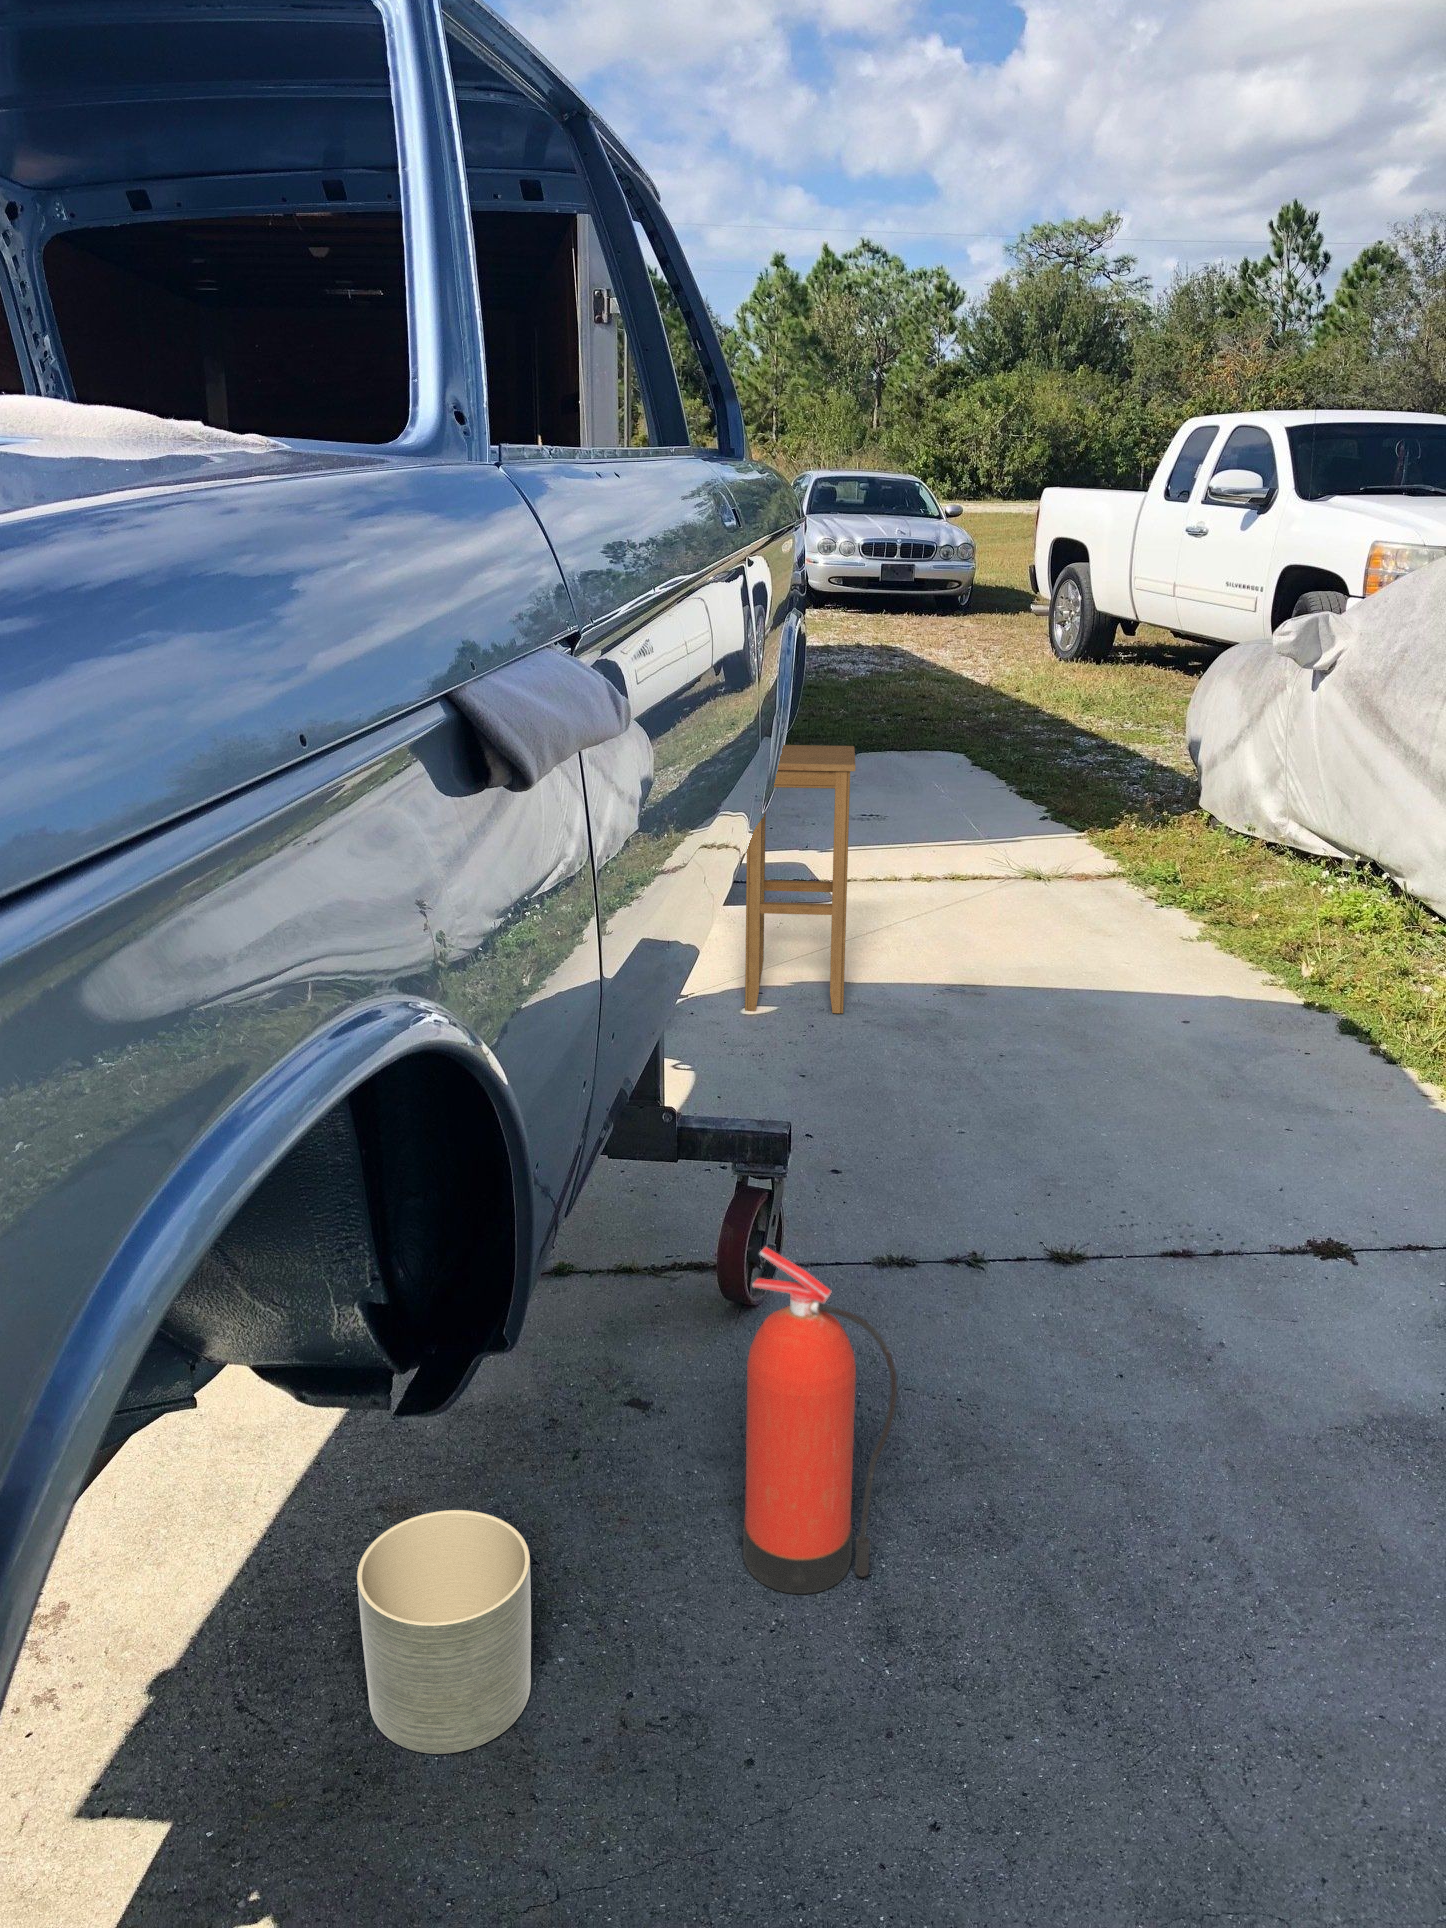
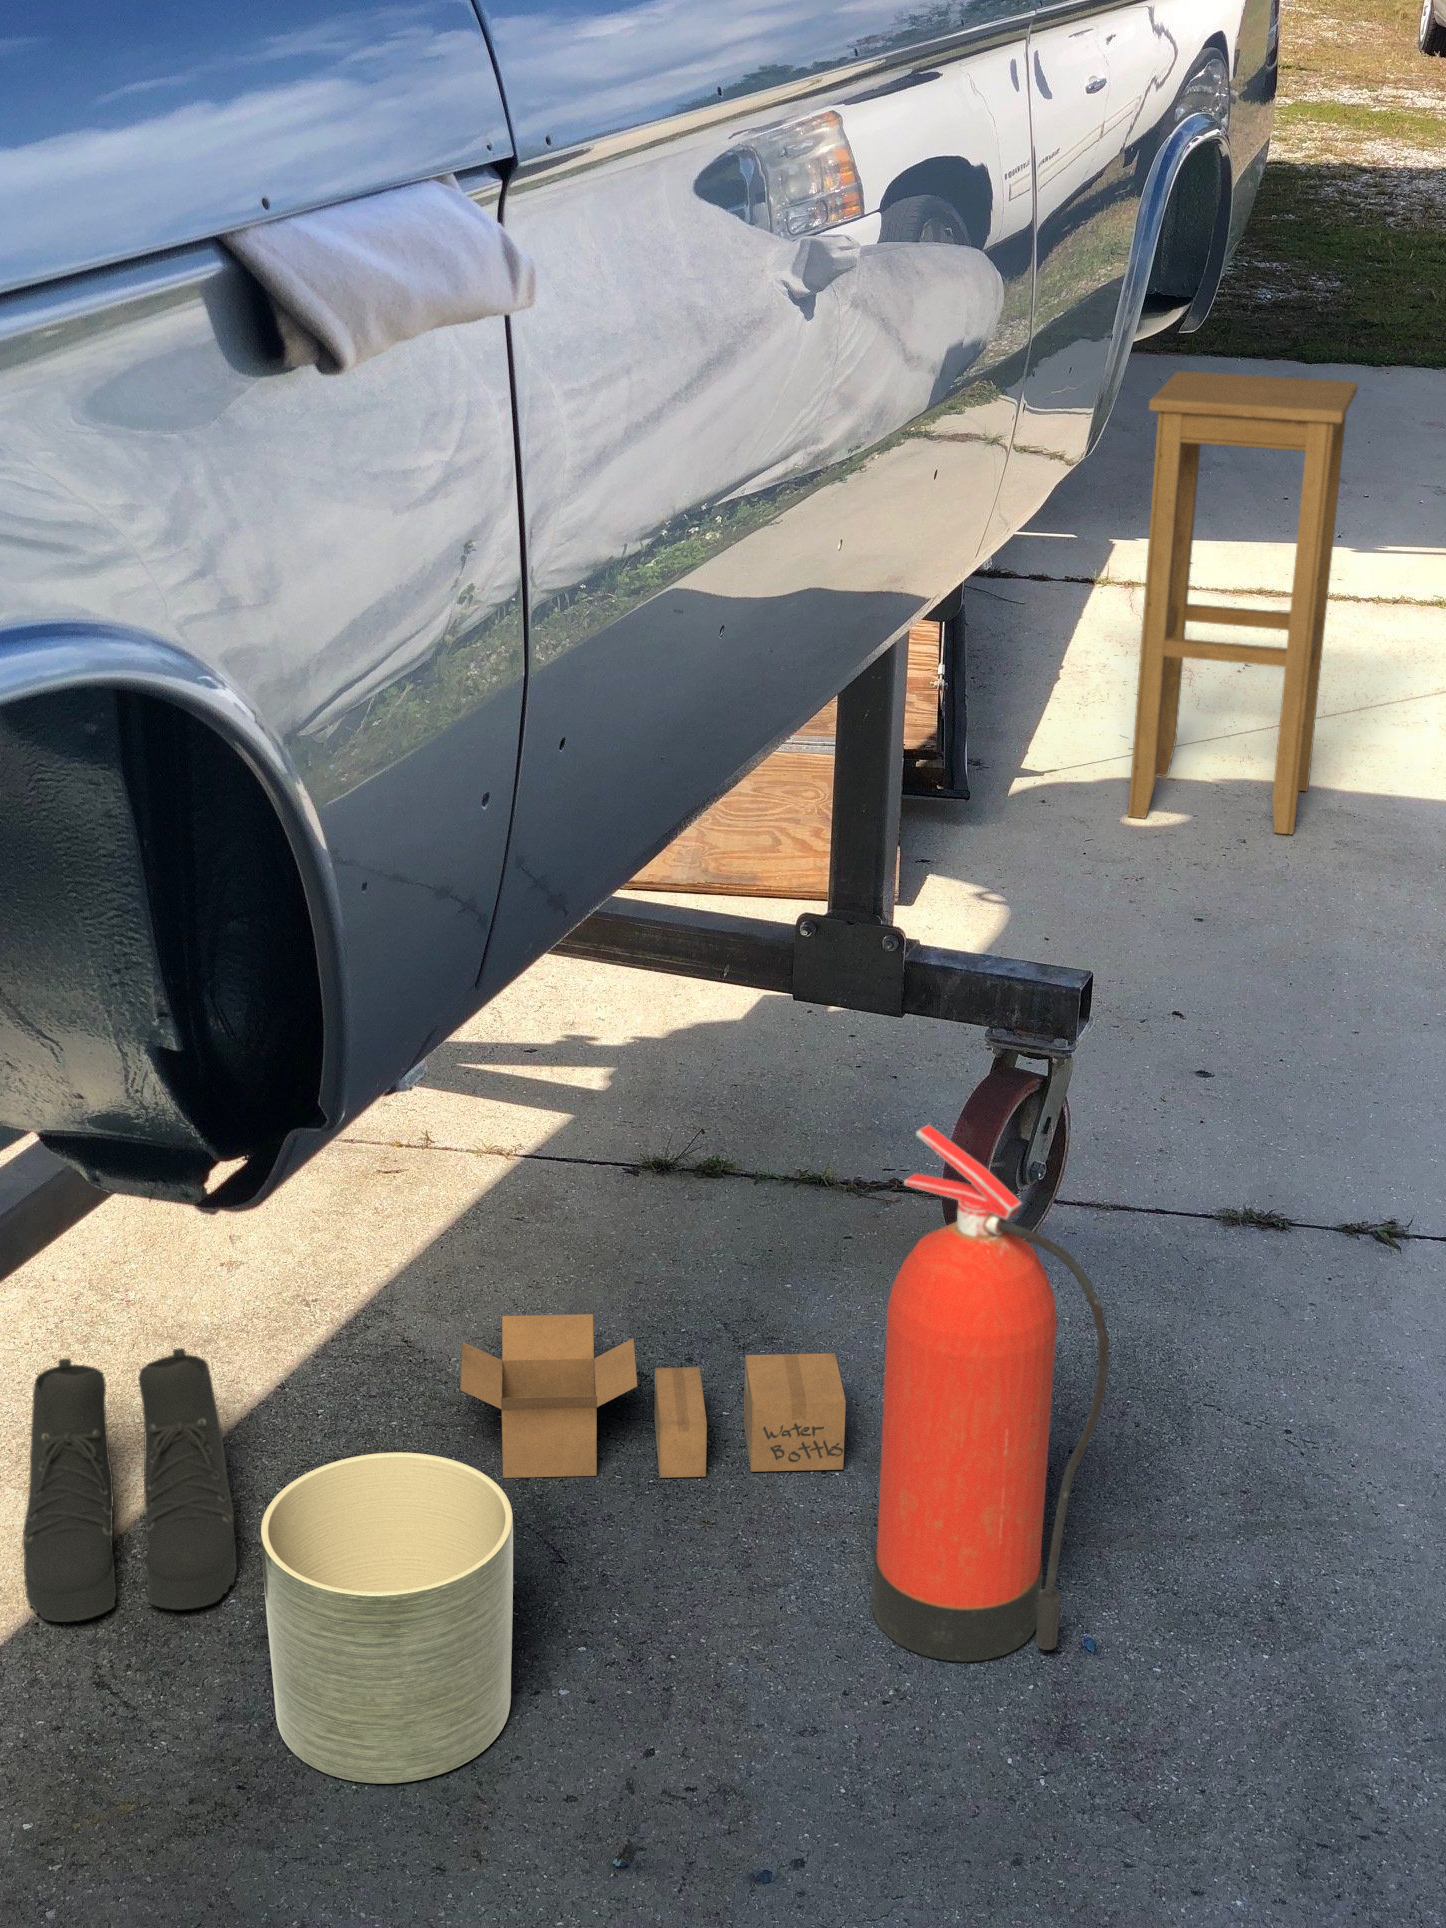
cardboard box: none [443,1386,699,1507] -> present [460,1314,846,1478]
boots: none [159,1452,317,1667] -> present [23,1348,237,1622]

